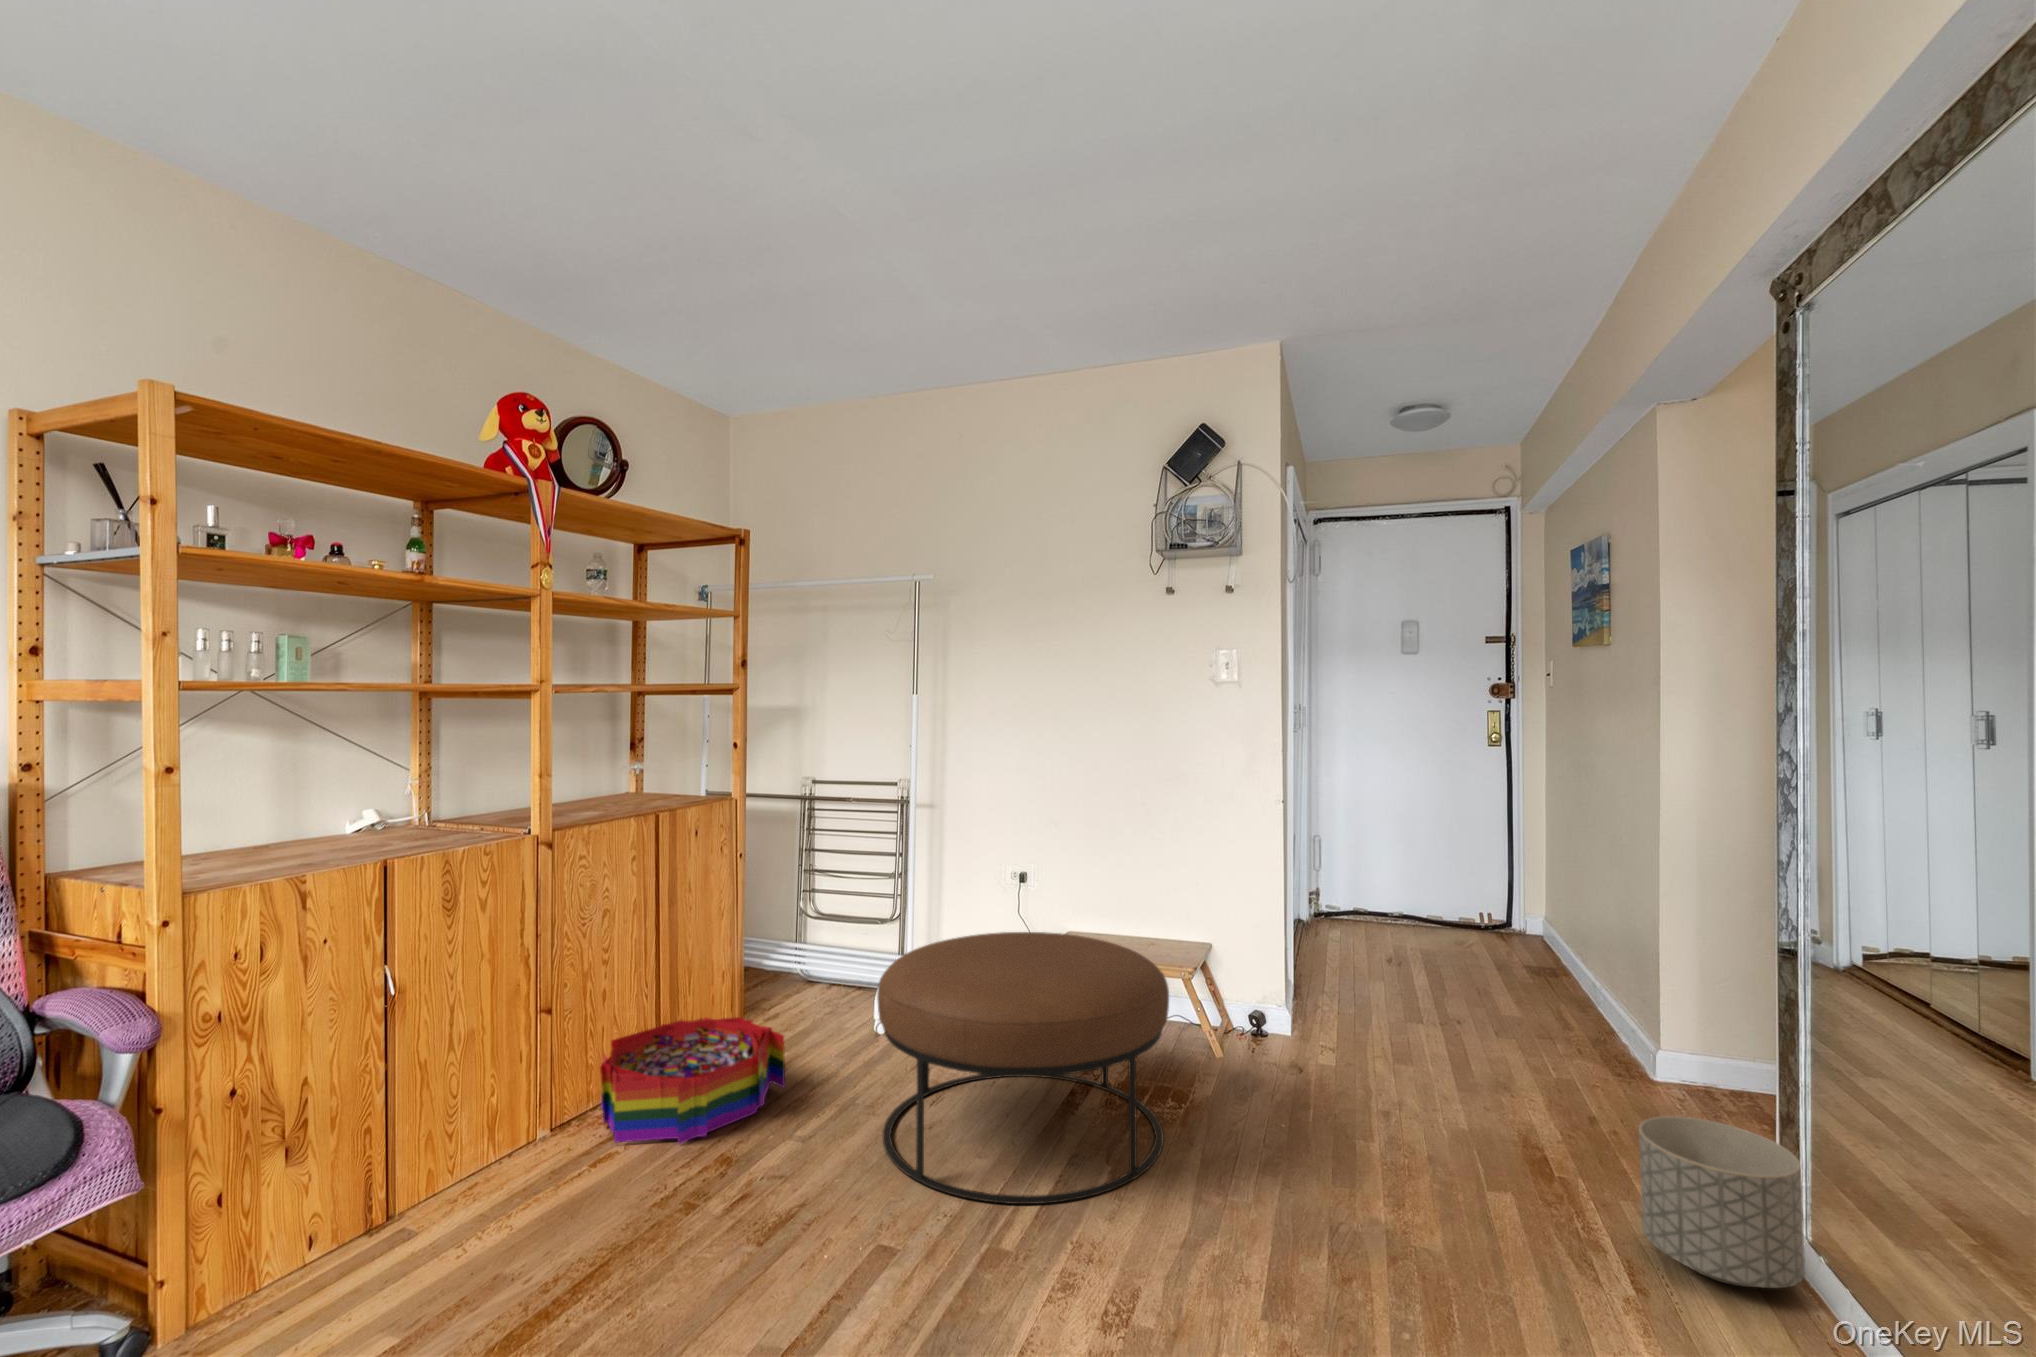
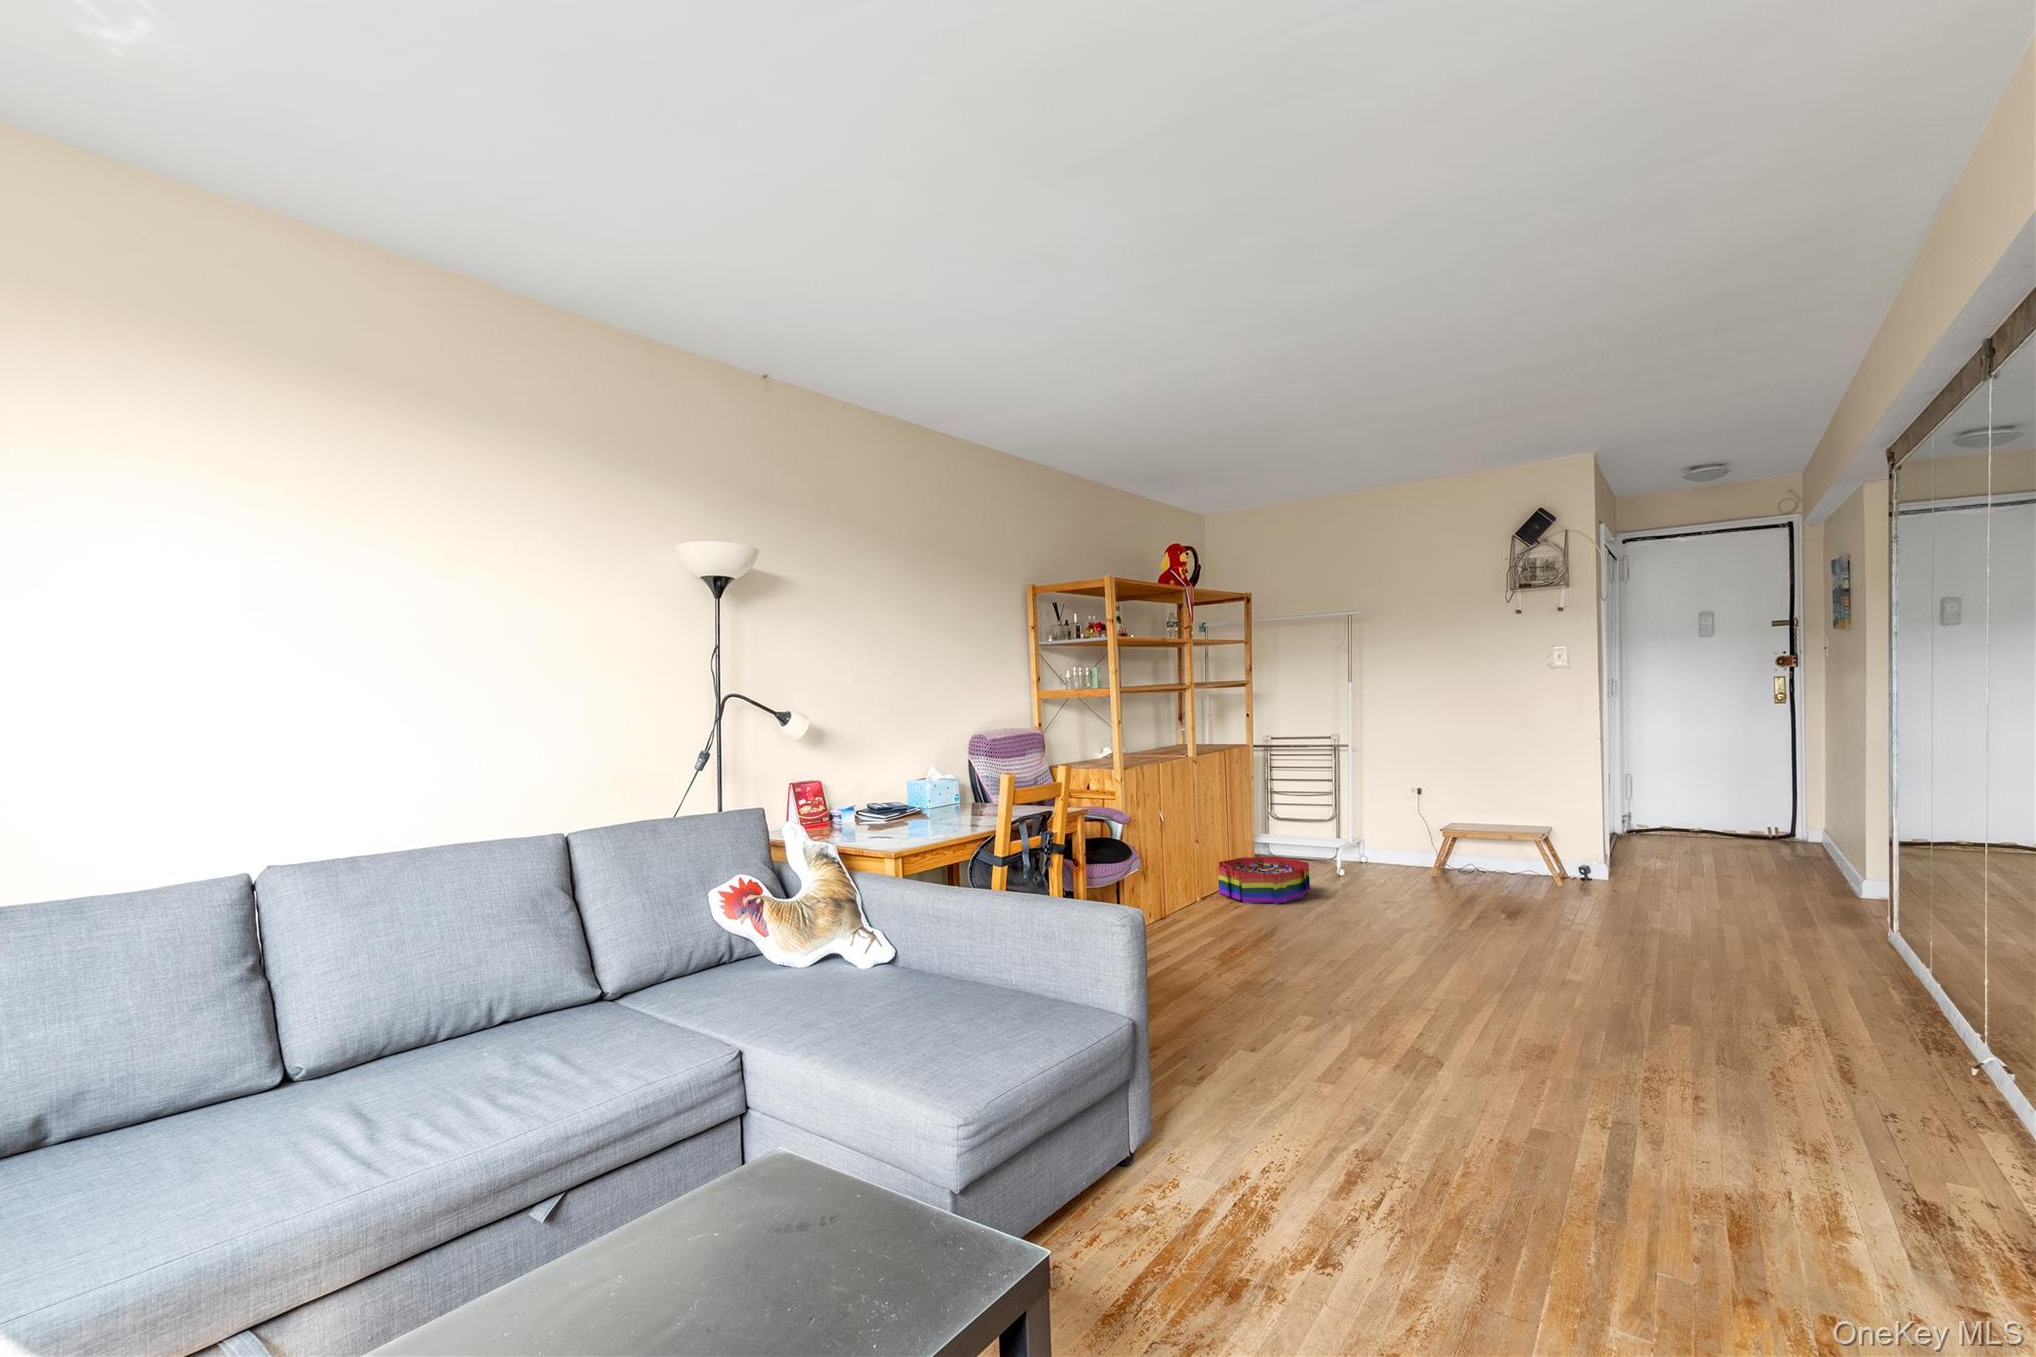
ottoman: present [877,932,1169,1204] -> none [1371,812,1536,924]
planter: present [1639,1116,1805,1288] -> none [1801,887,1885,956]

